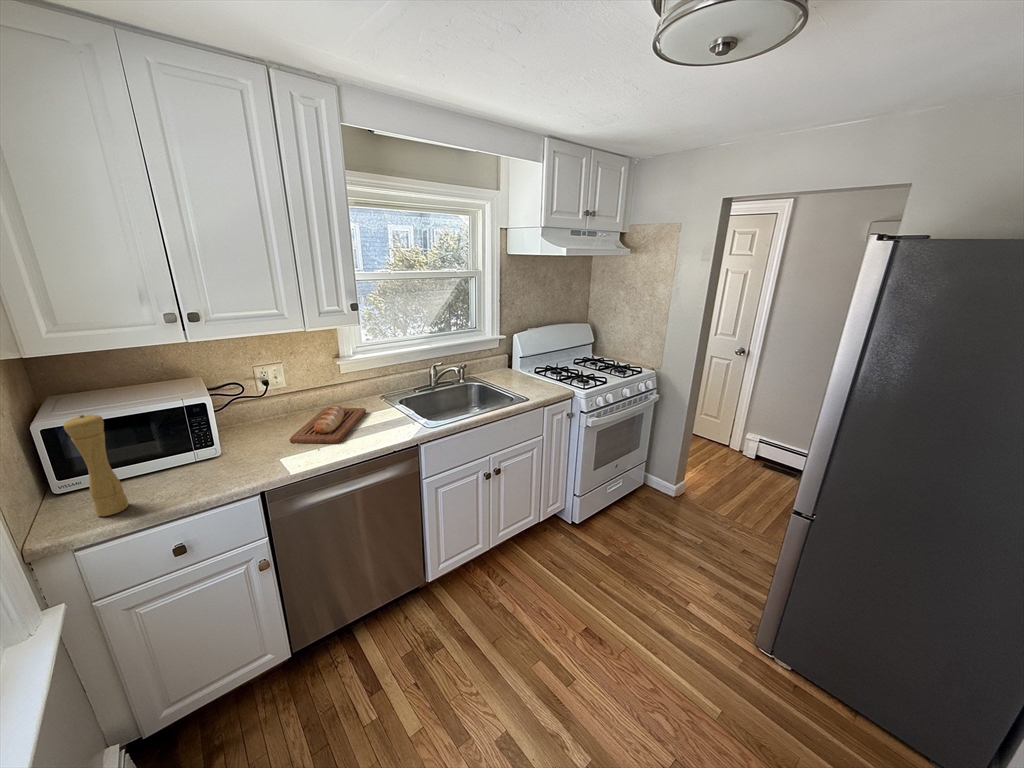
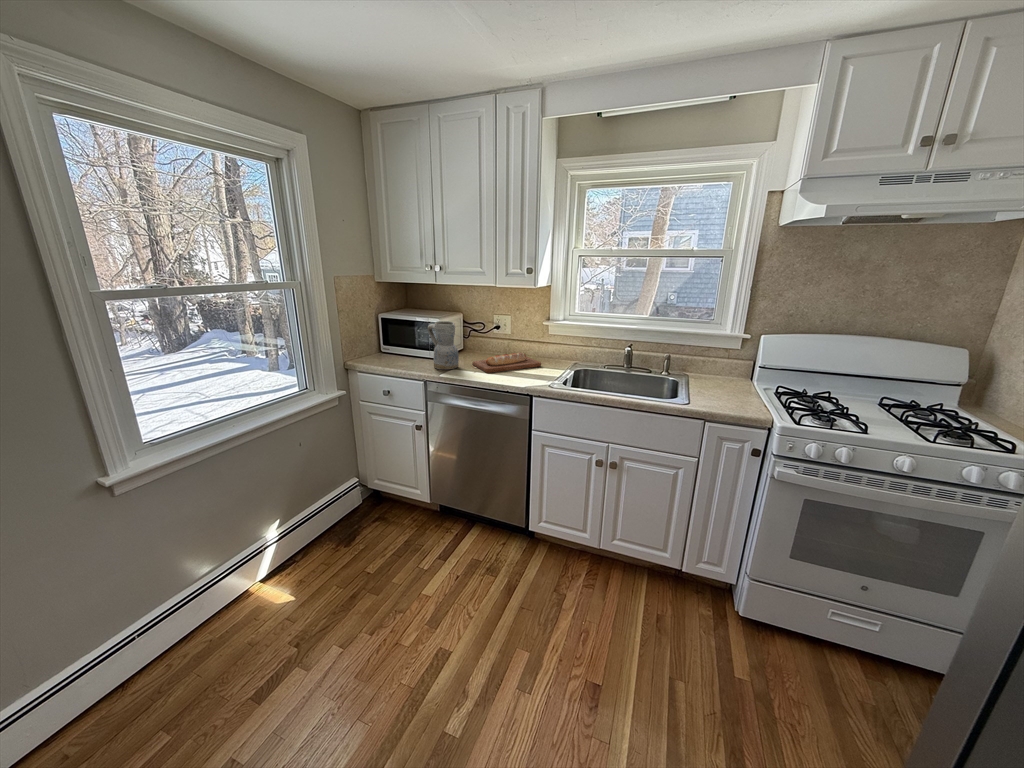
ceramic pitcher: none [224,394,288,470] -> present [427,321,459,369]
pepper mill: present [64,415,129,516] -> none [368,308,386,362]

